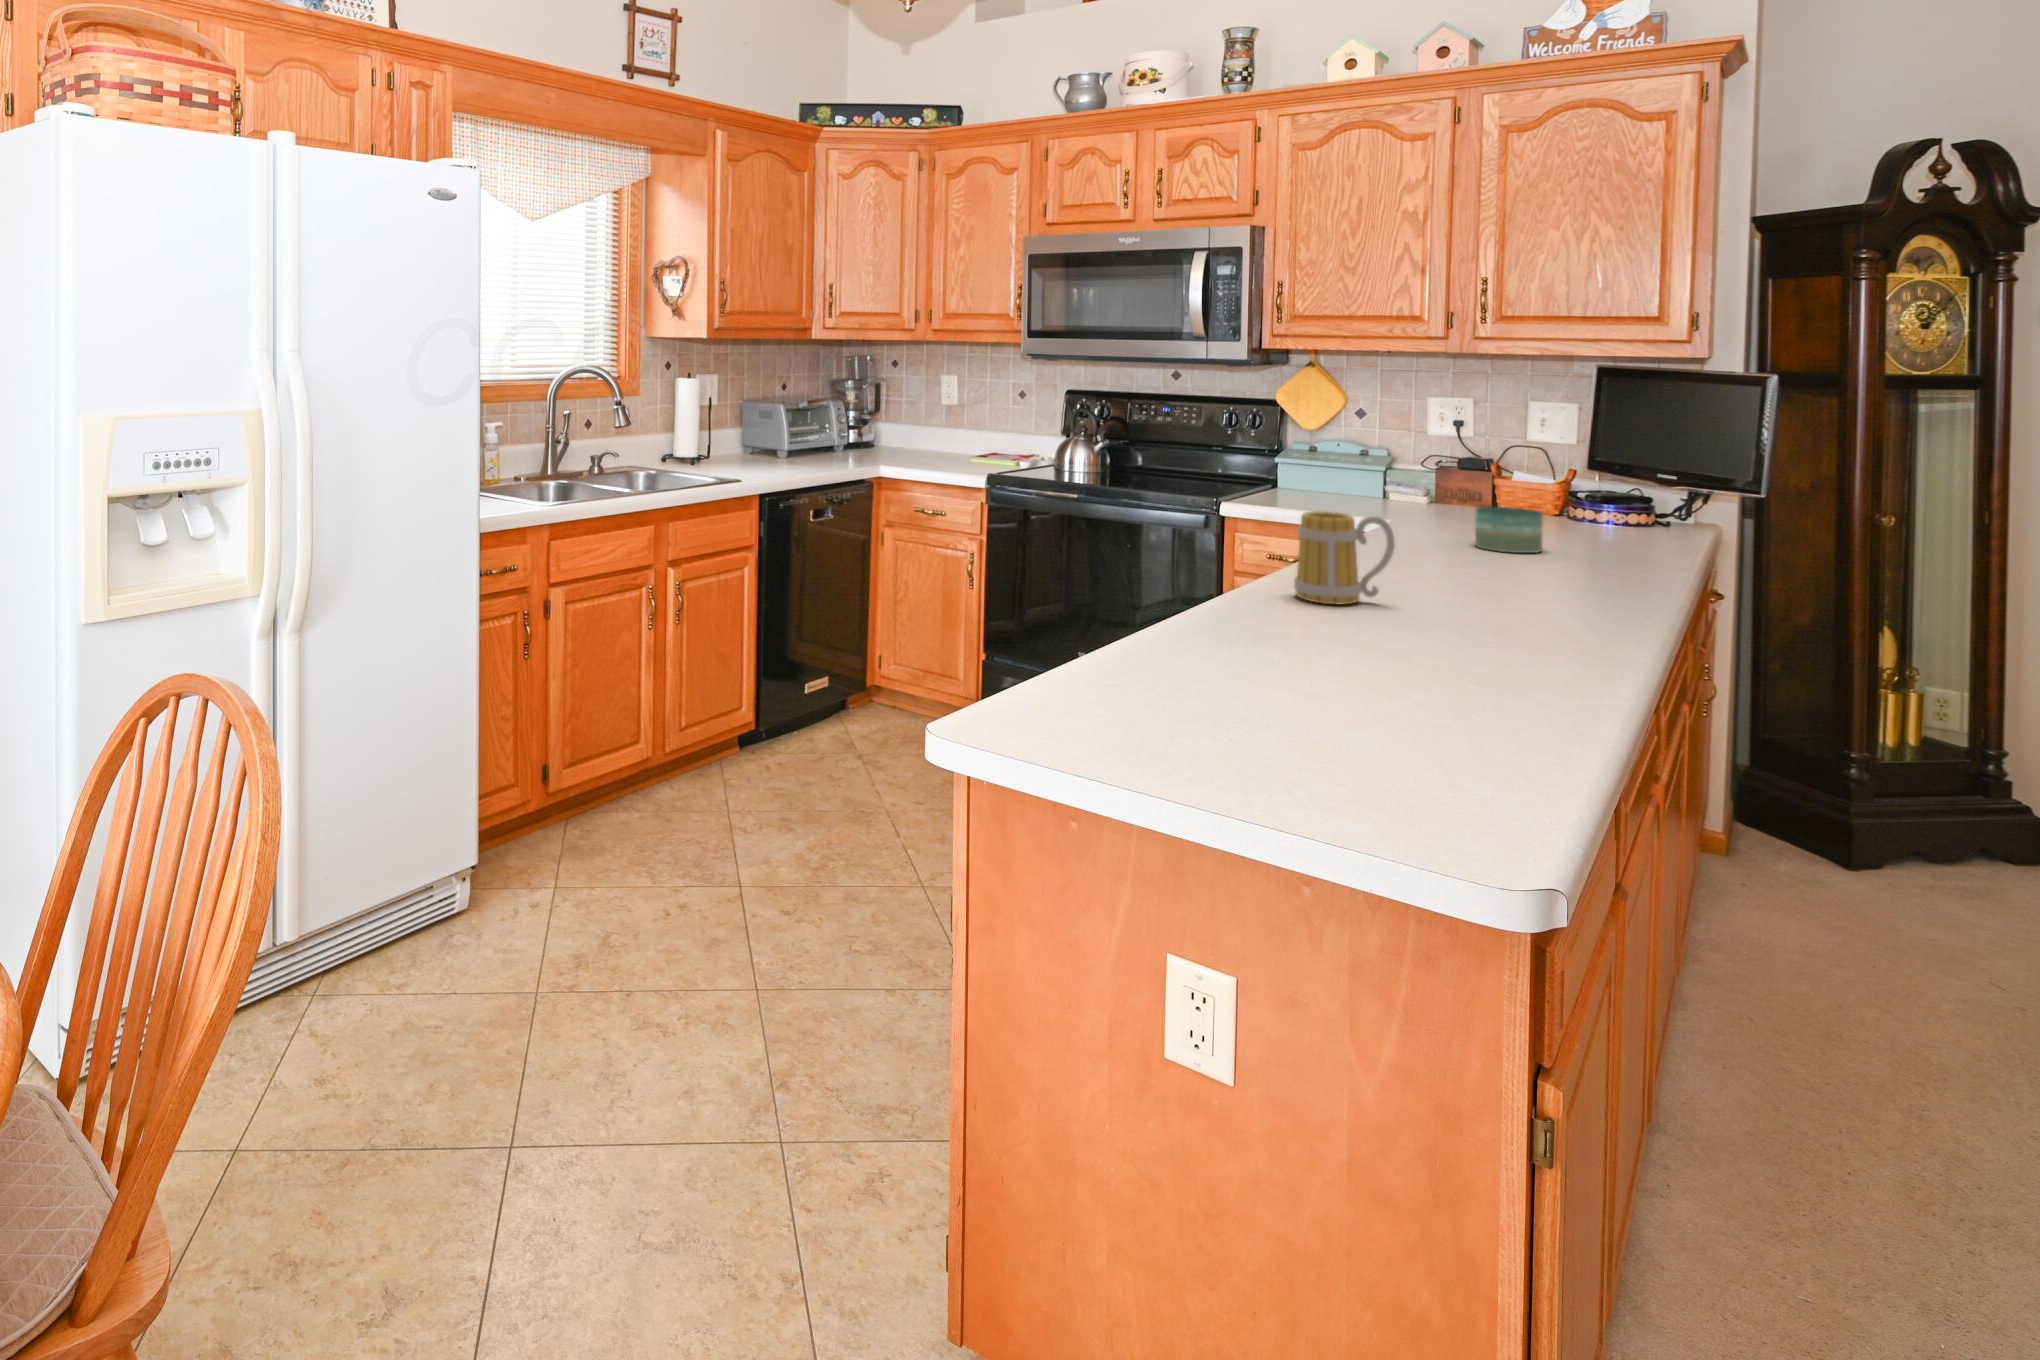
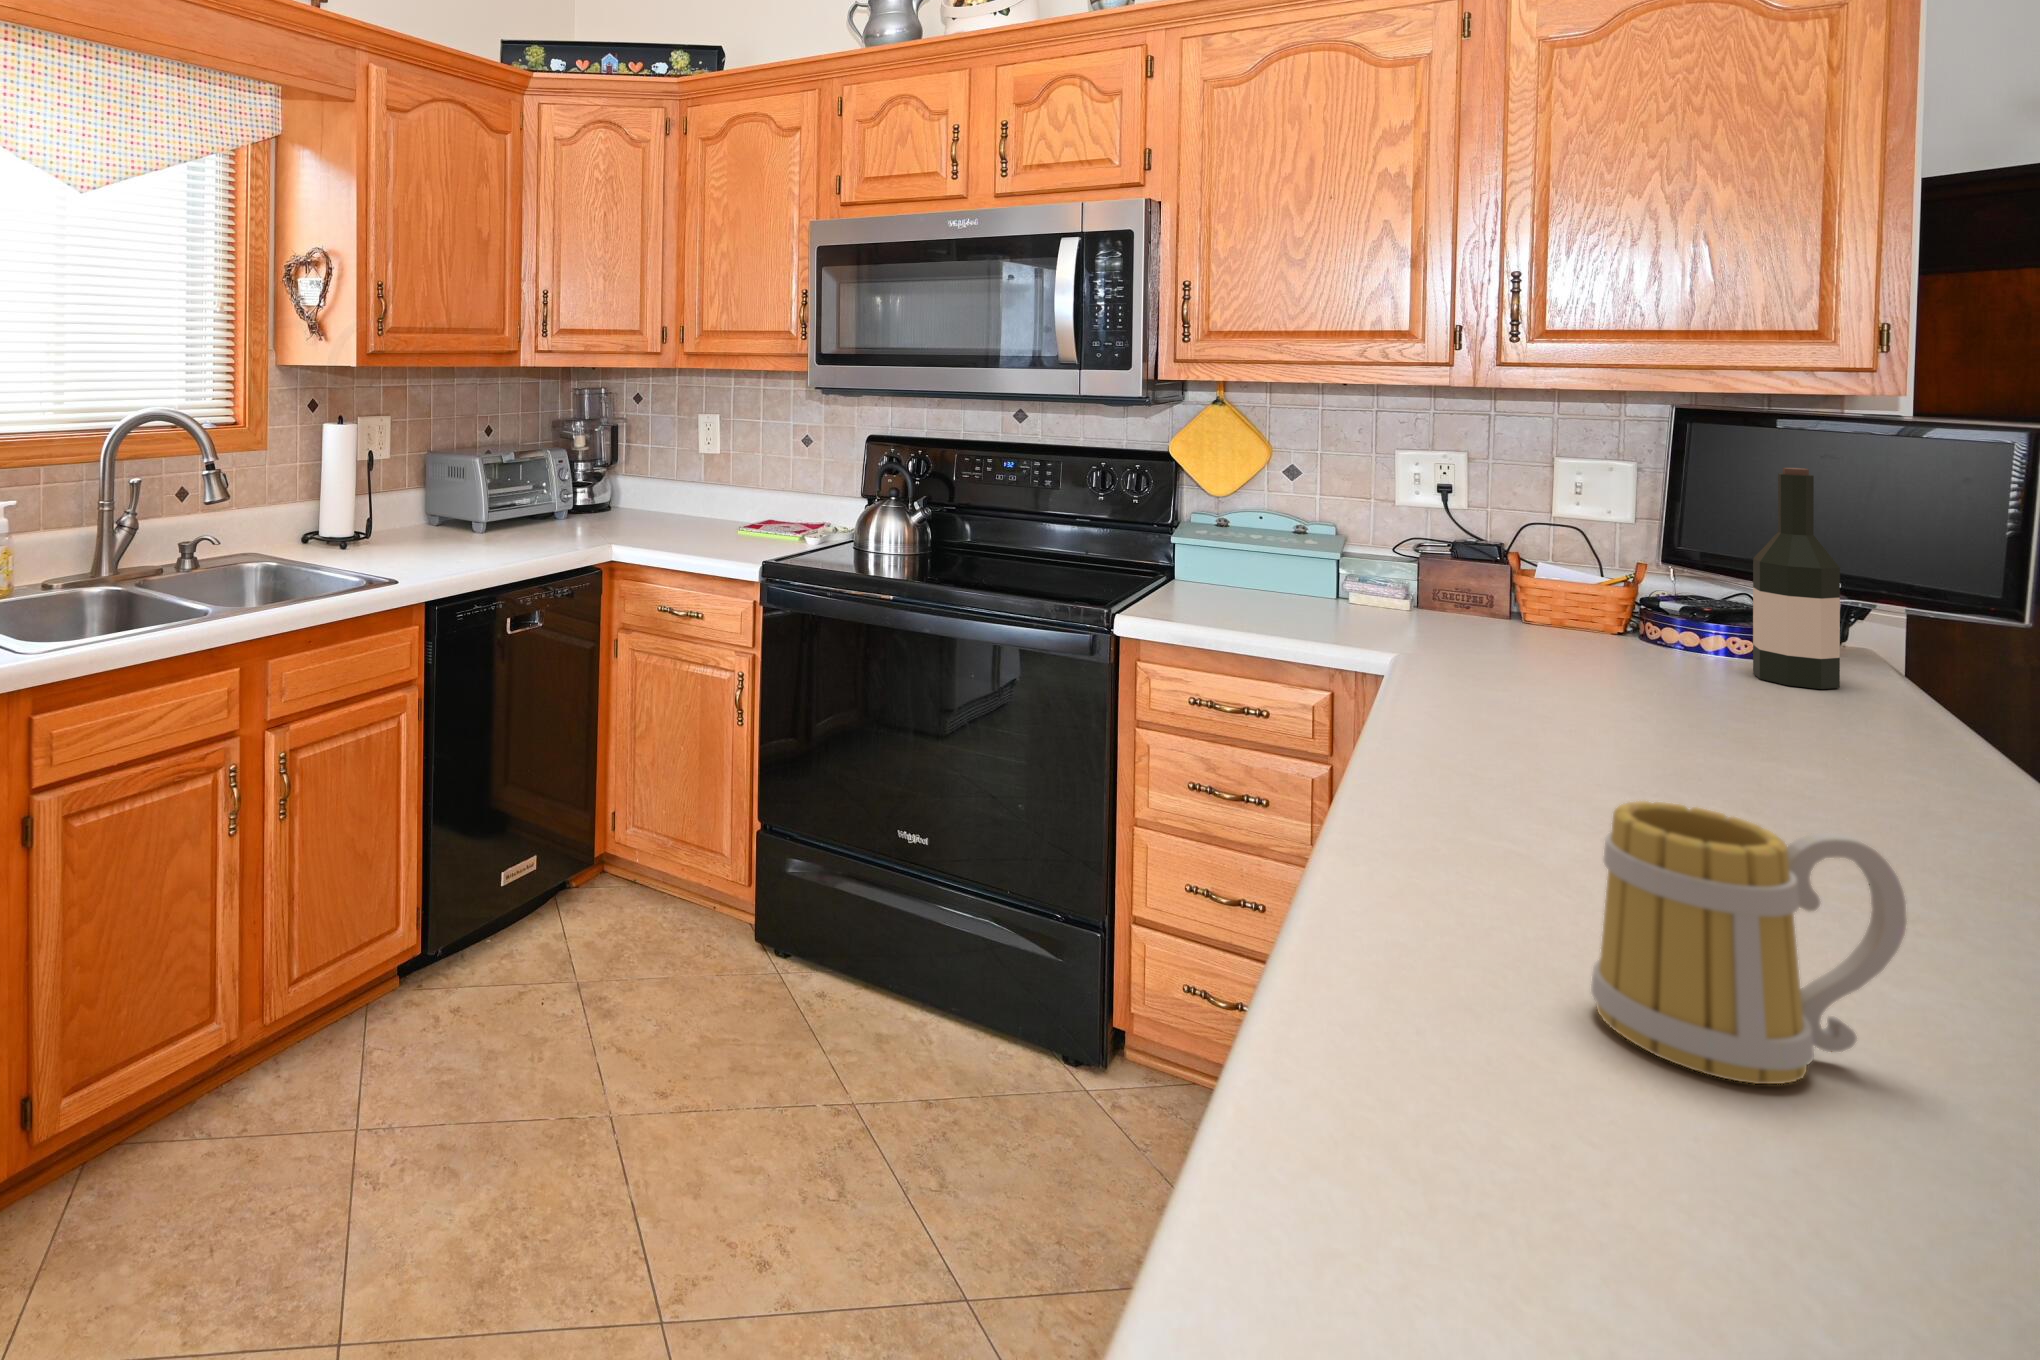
wine bottle: none [1570,400,1612,527] -> present [1753,468,1840,689]
candle: present [1475,507,1543,553] -> none [1701,680,1857,786]

